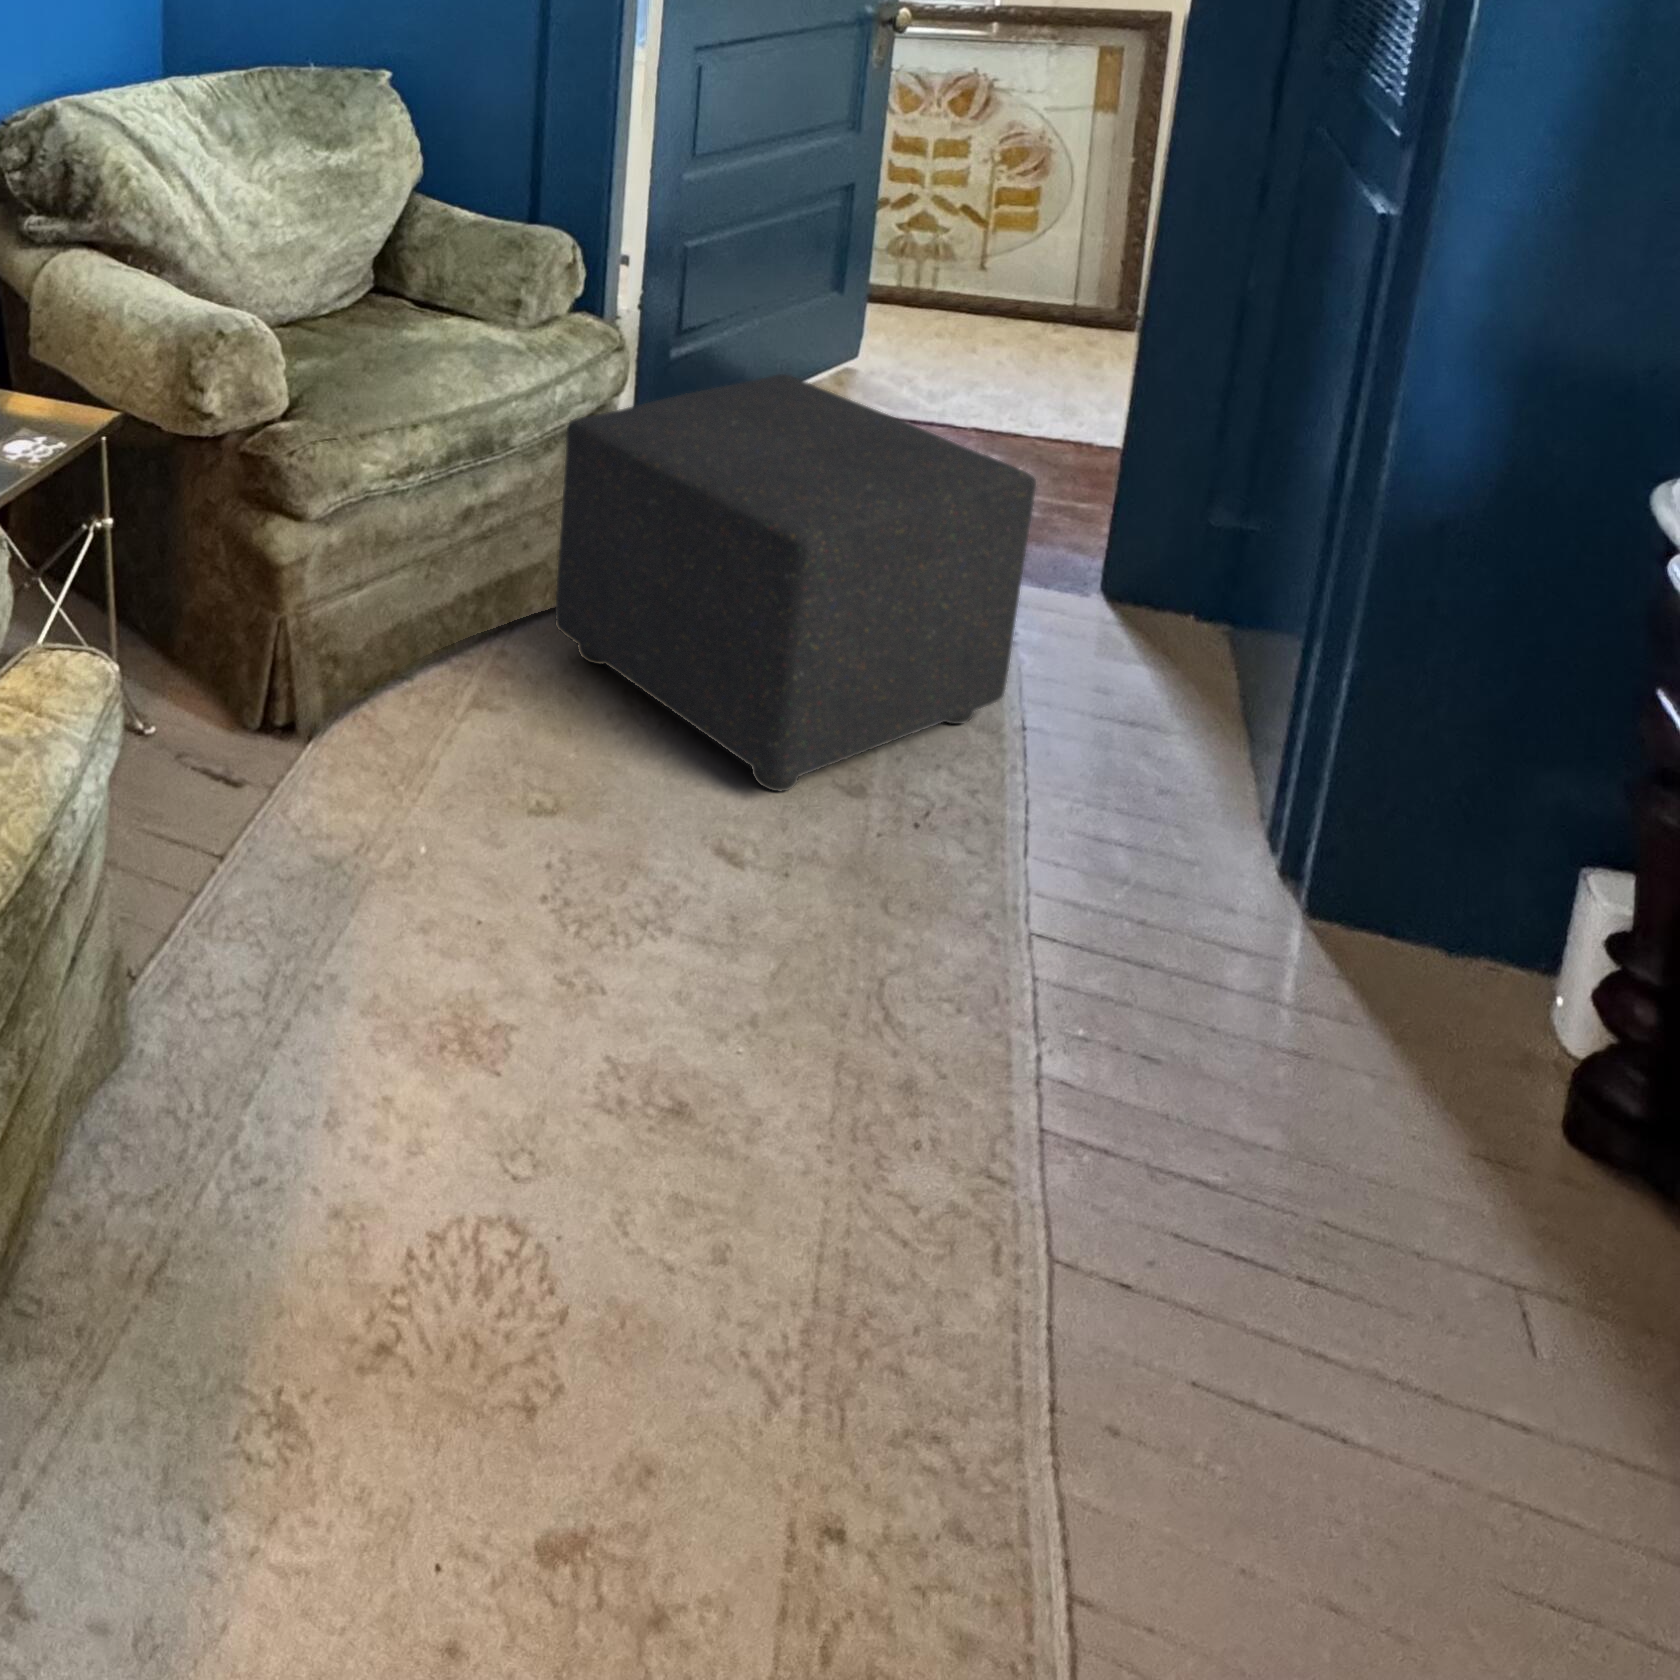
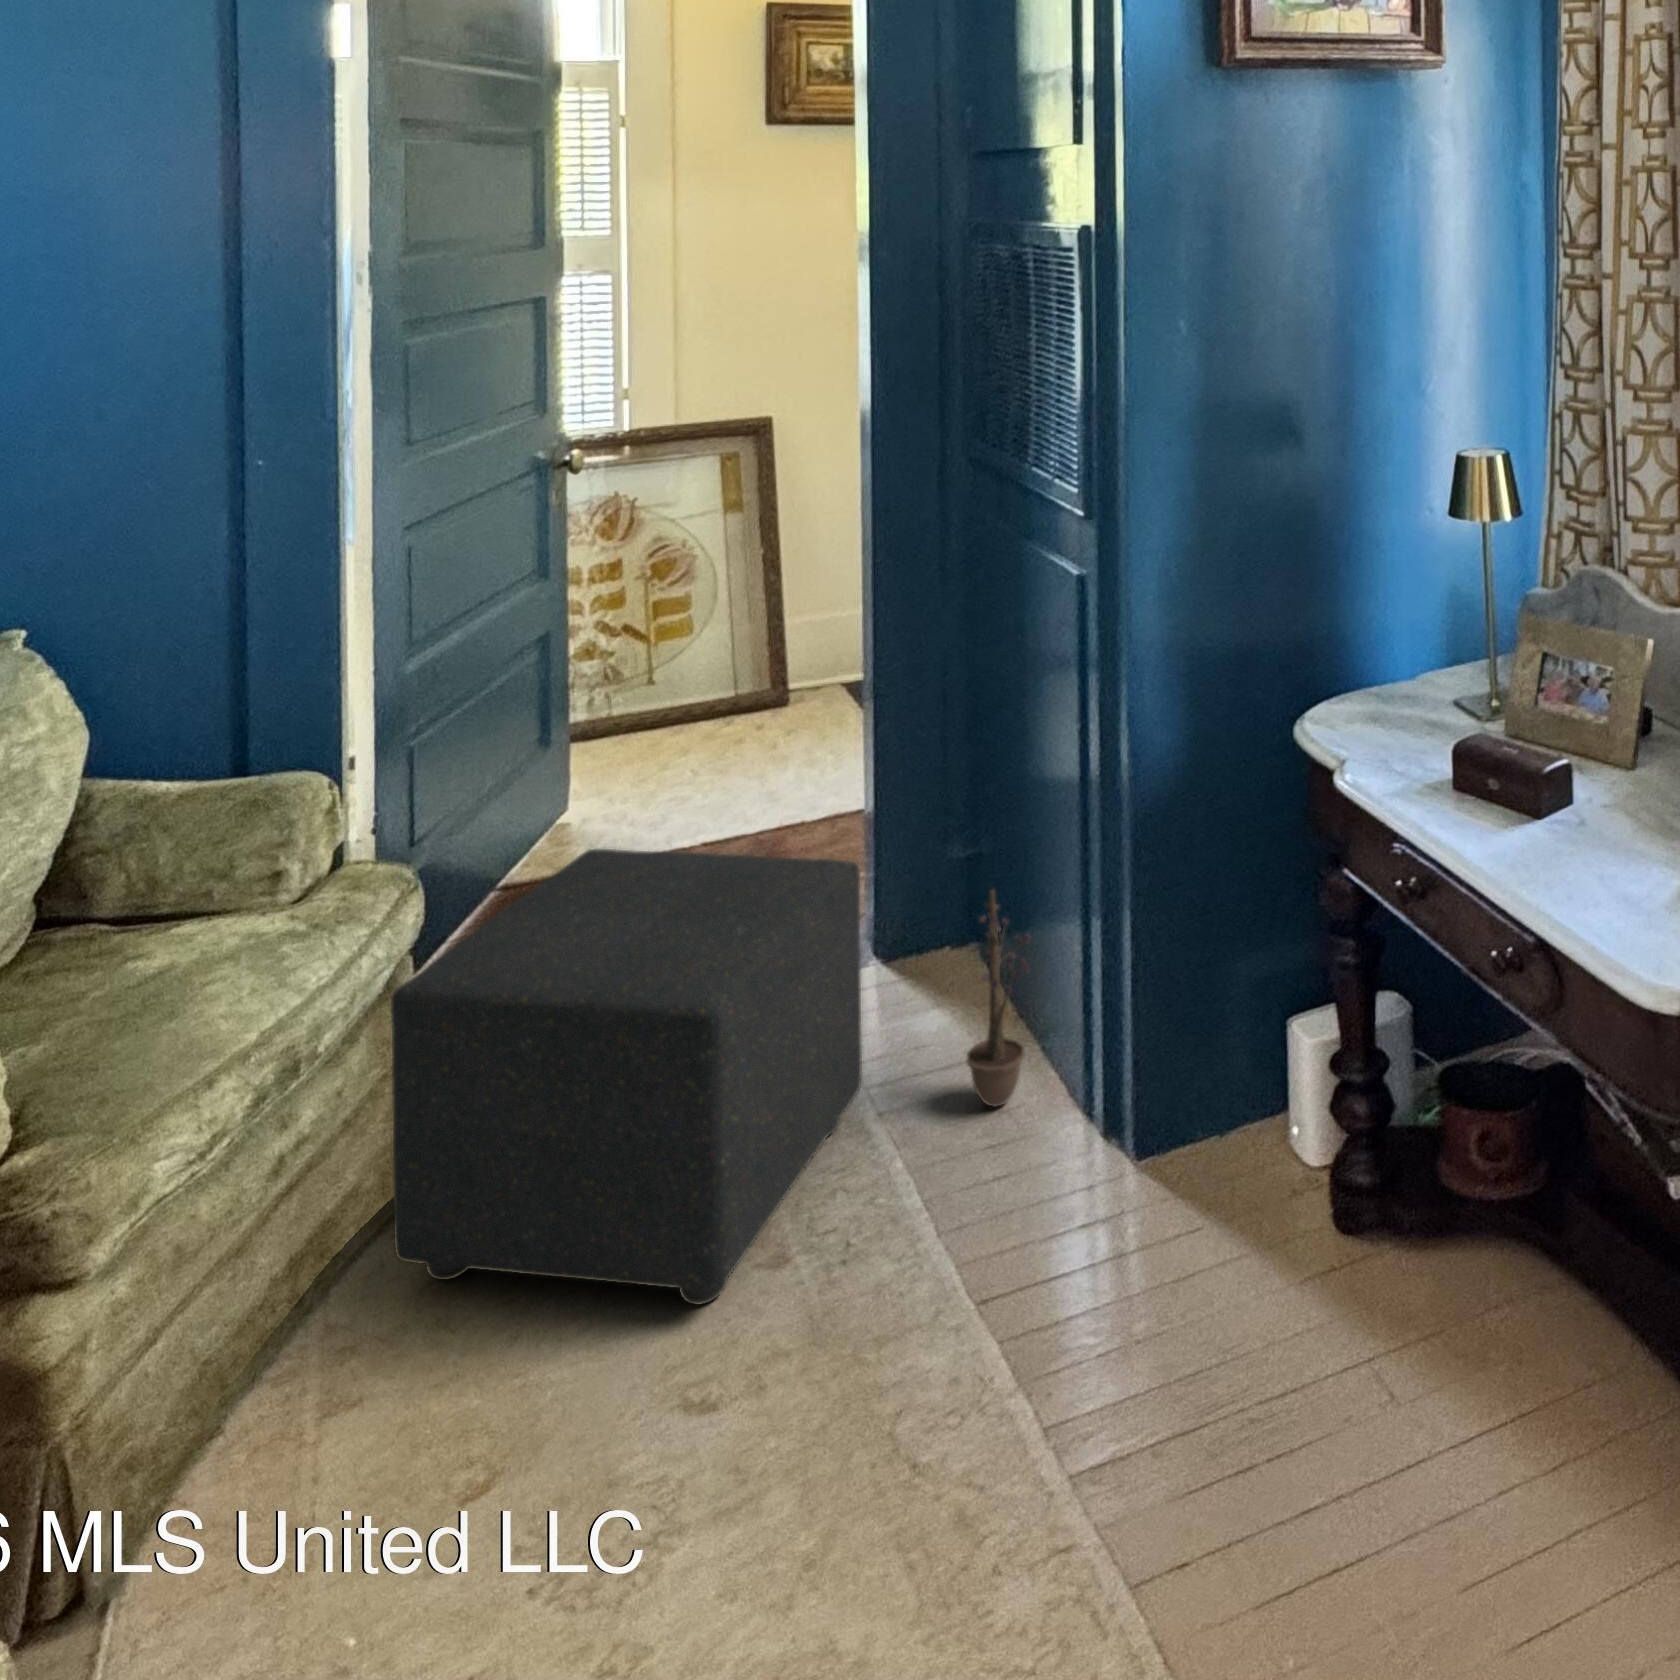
decorative plant: none [1127,565,1247,793] -> present [967,889,1031,1107]

